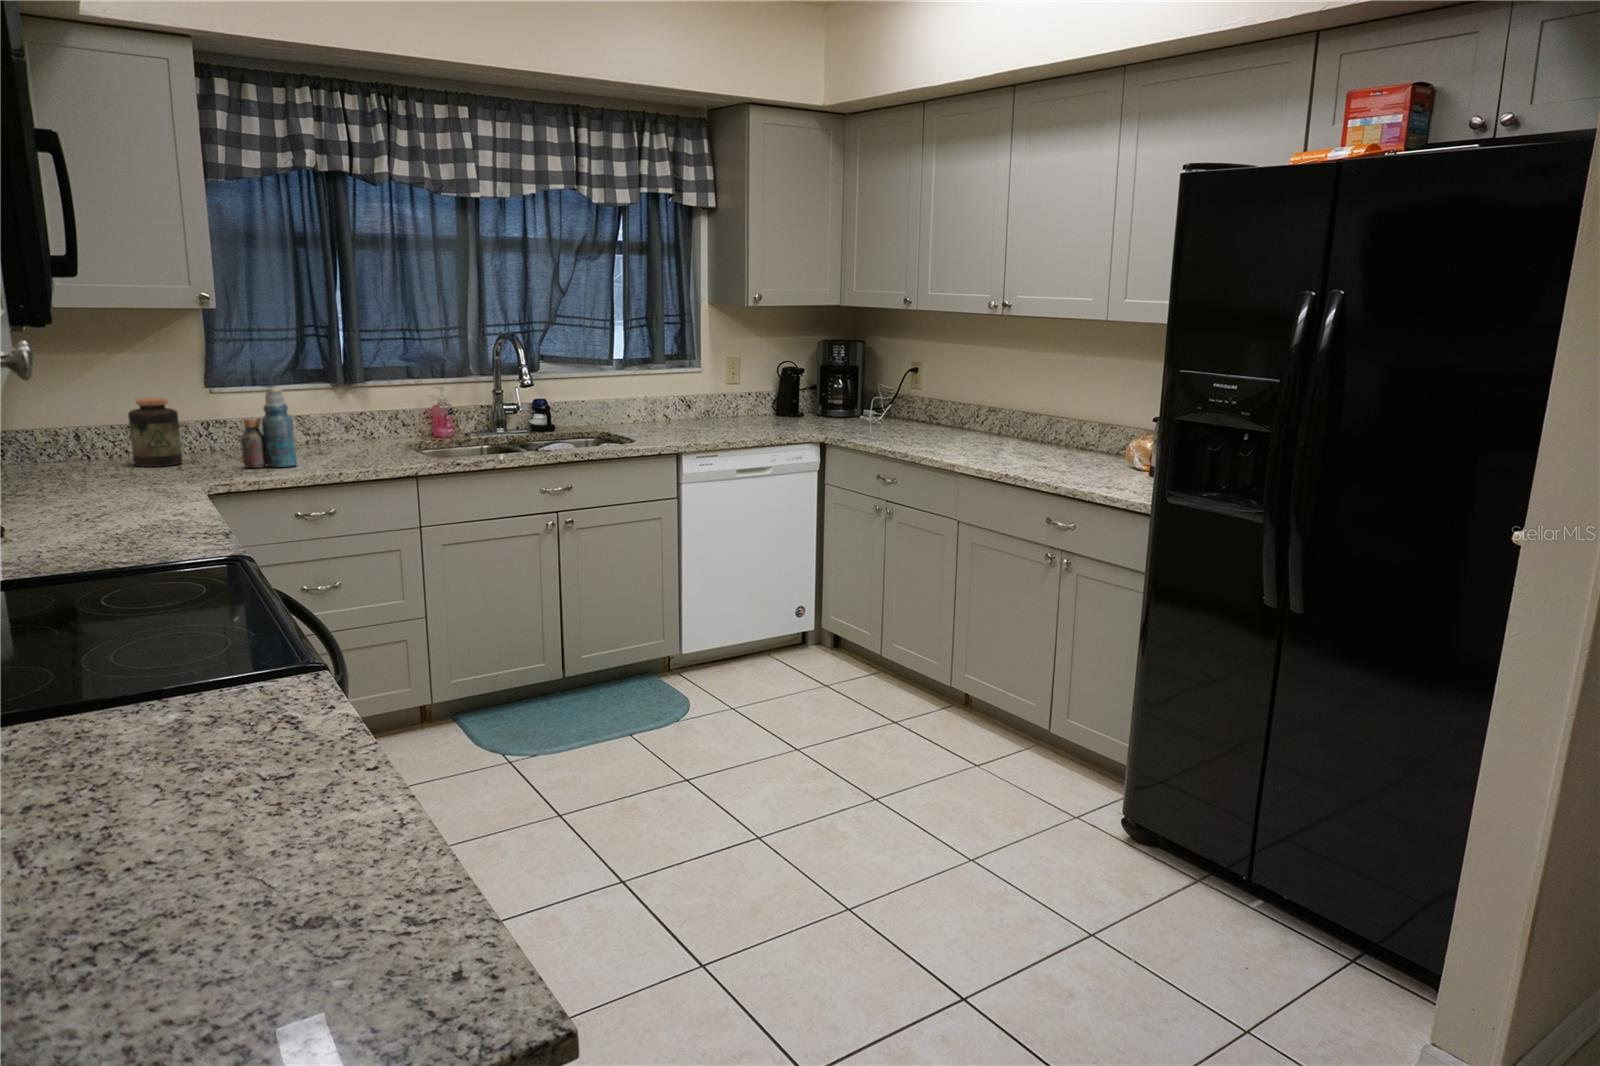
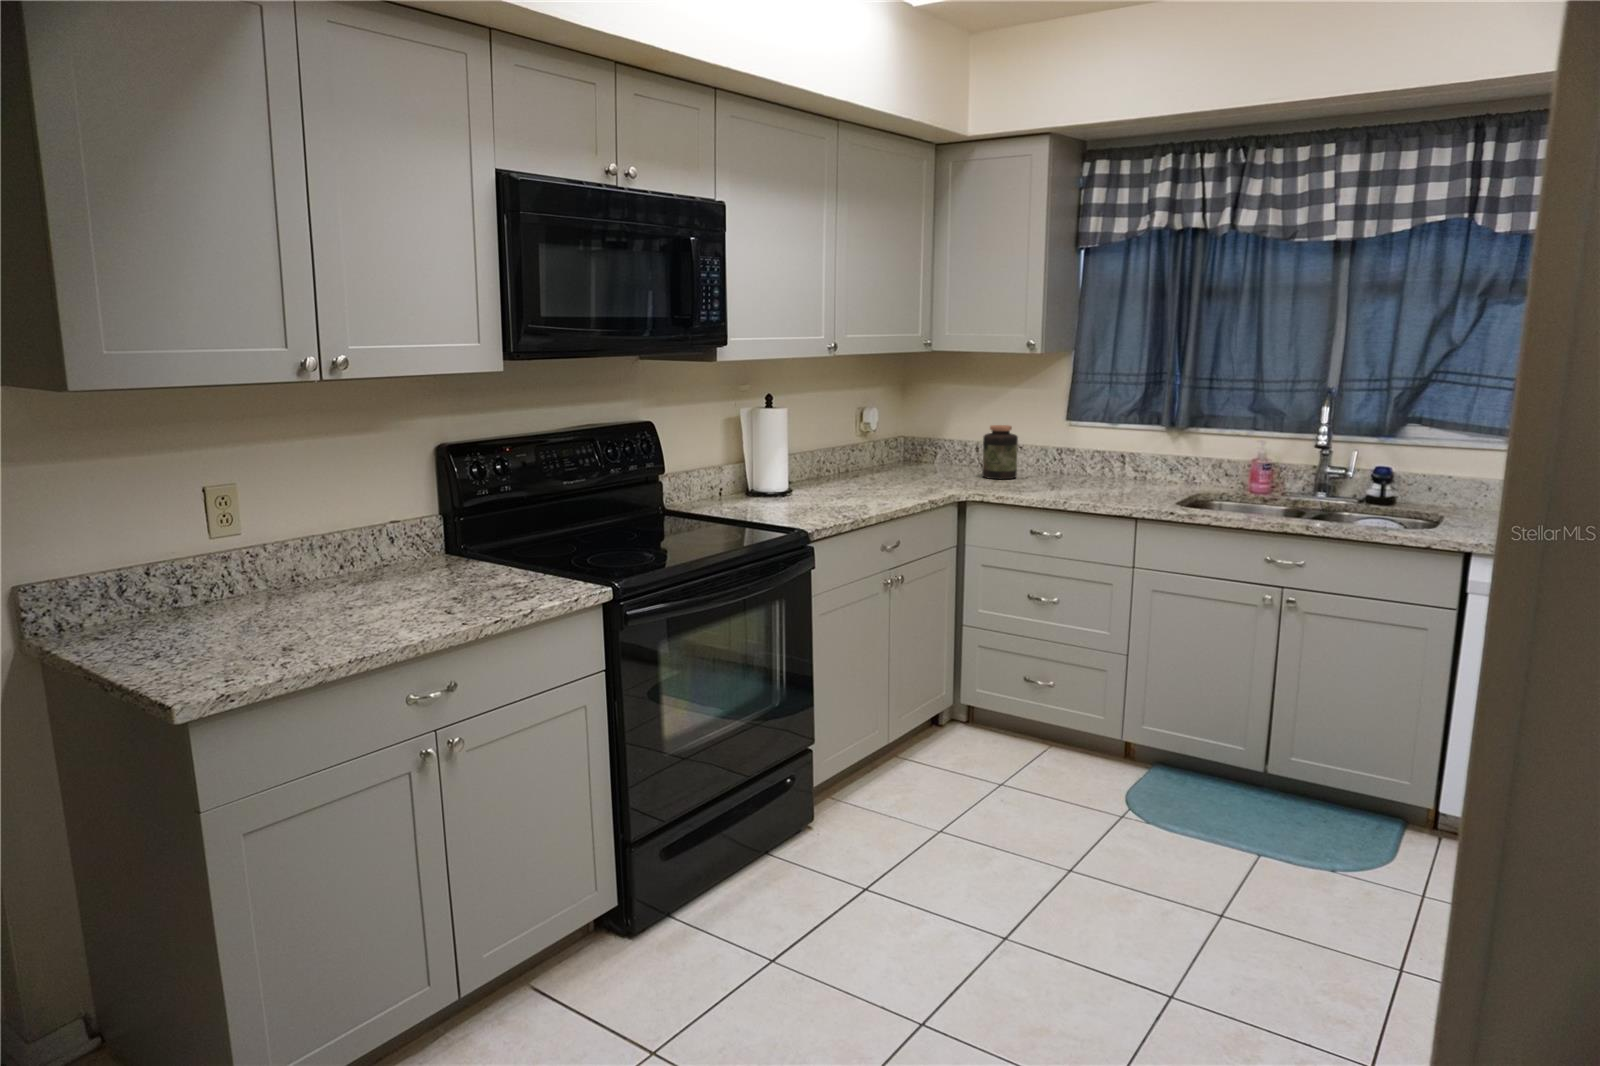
bottle: present [241,388,297,468] -> none [1027,425,1067,492]

